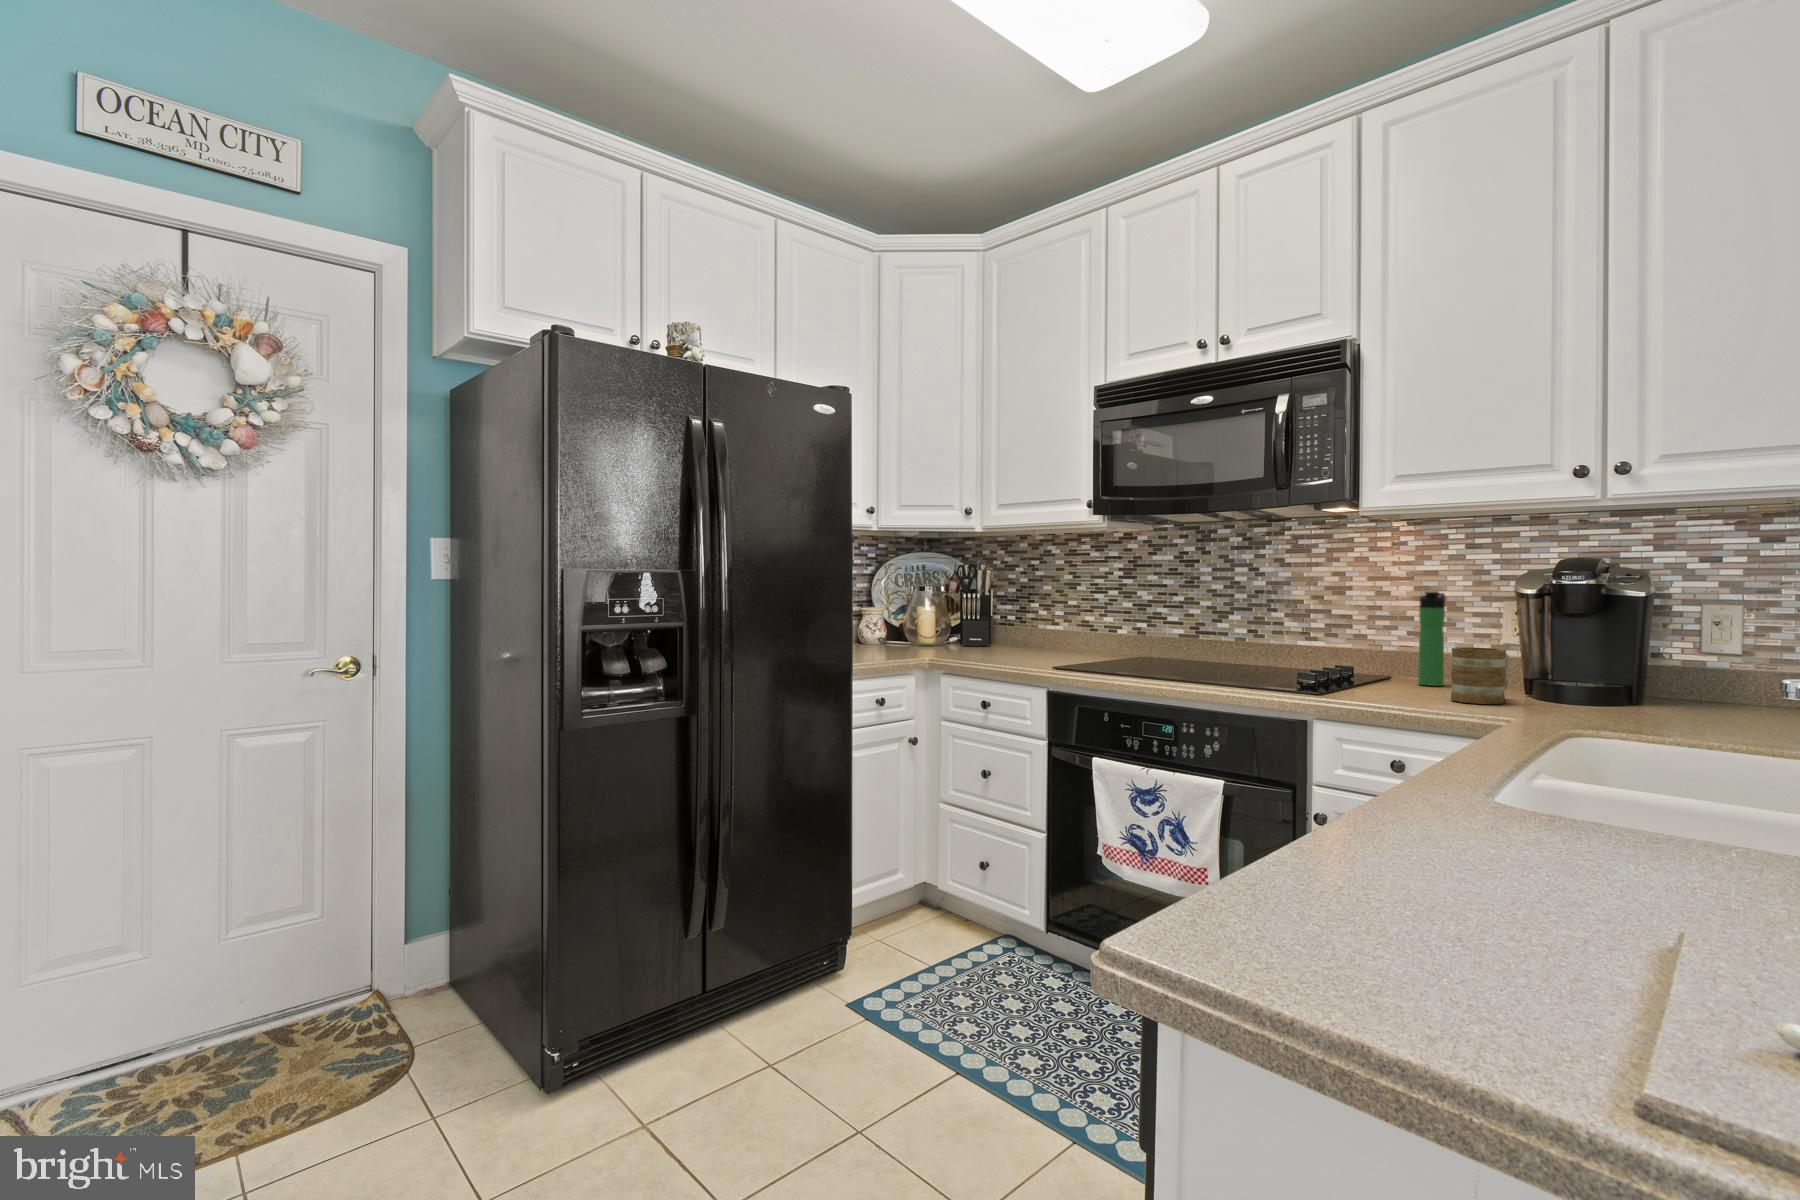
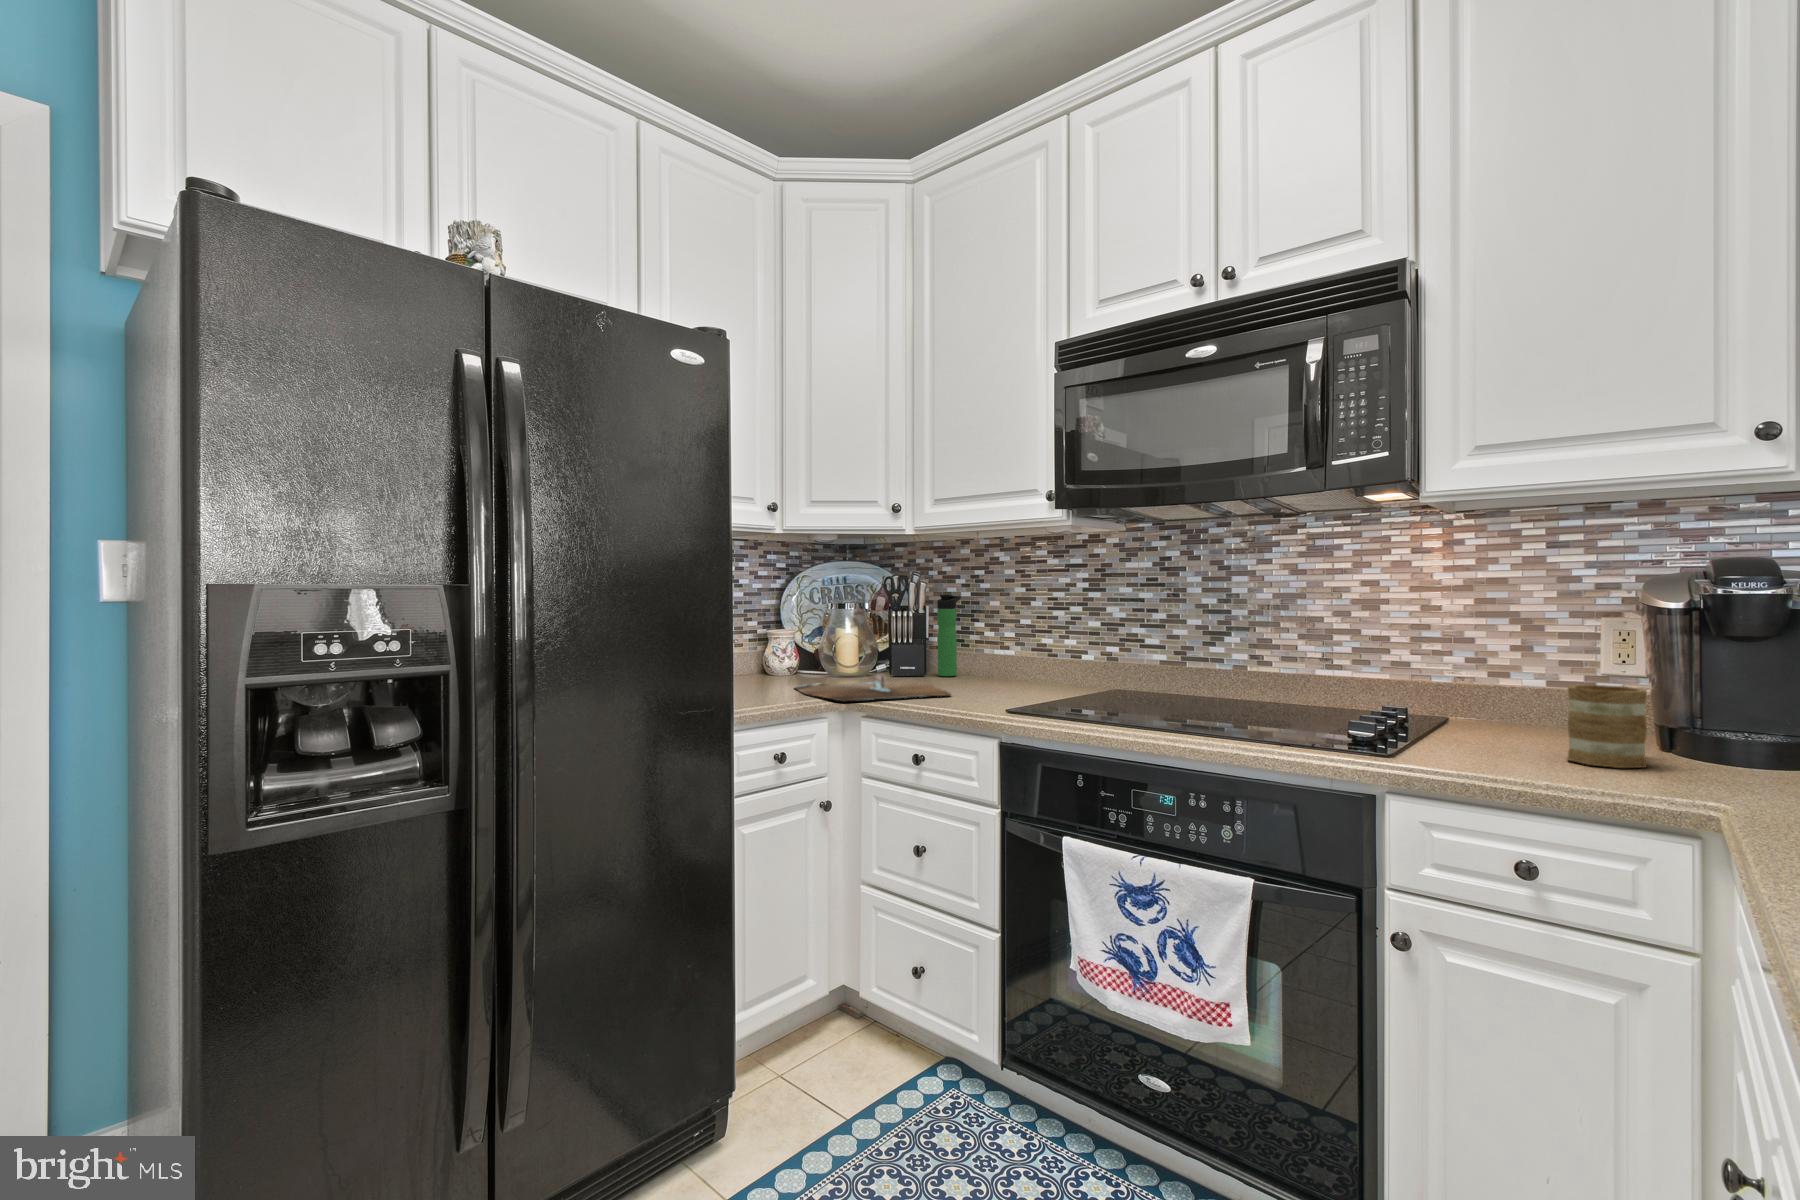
bottle: present [1418,592,1445,686] -> present [937,595,961,676]
cutting board: none [887,642,1012,660] -> present [795,676,950,701]

